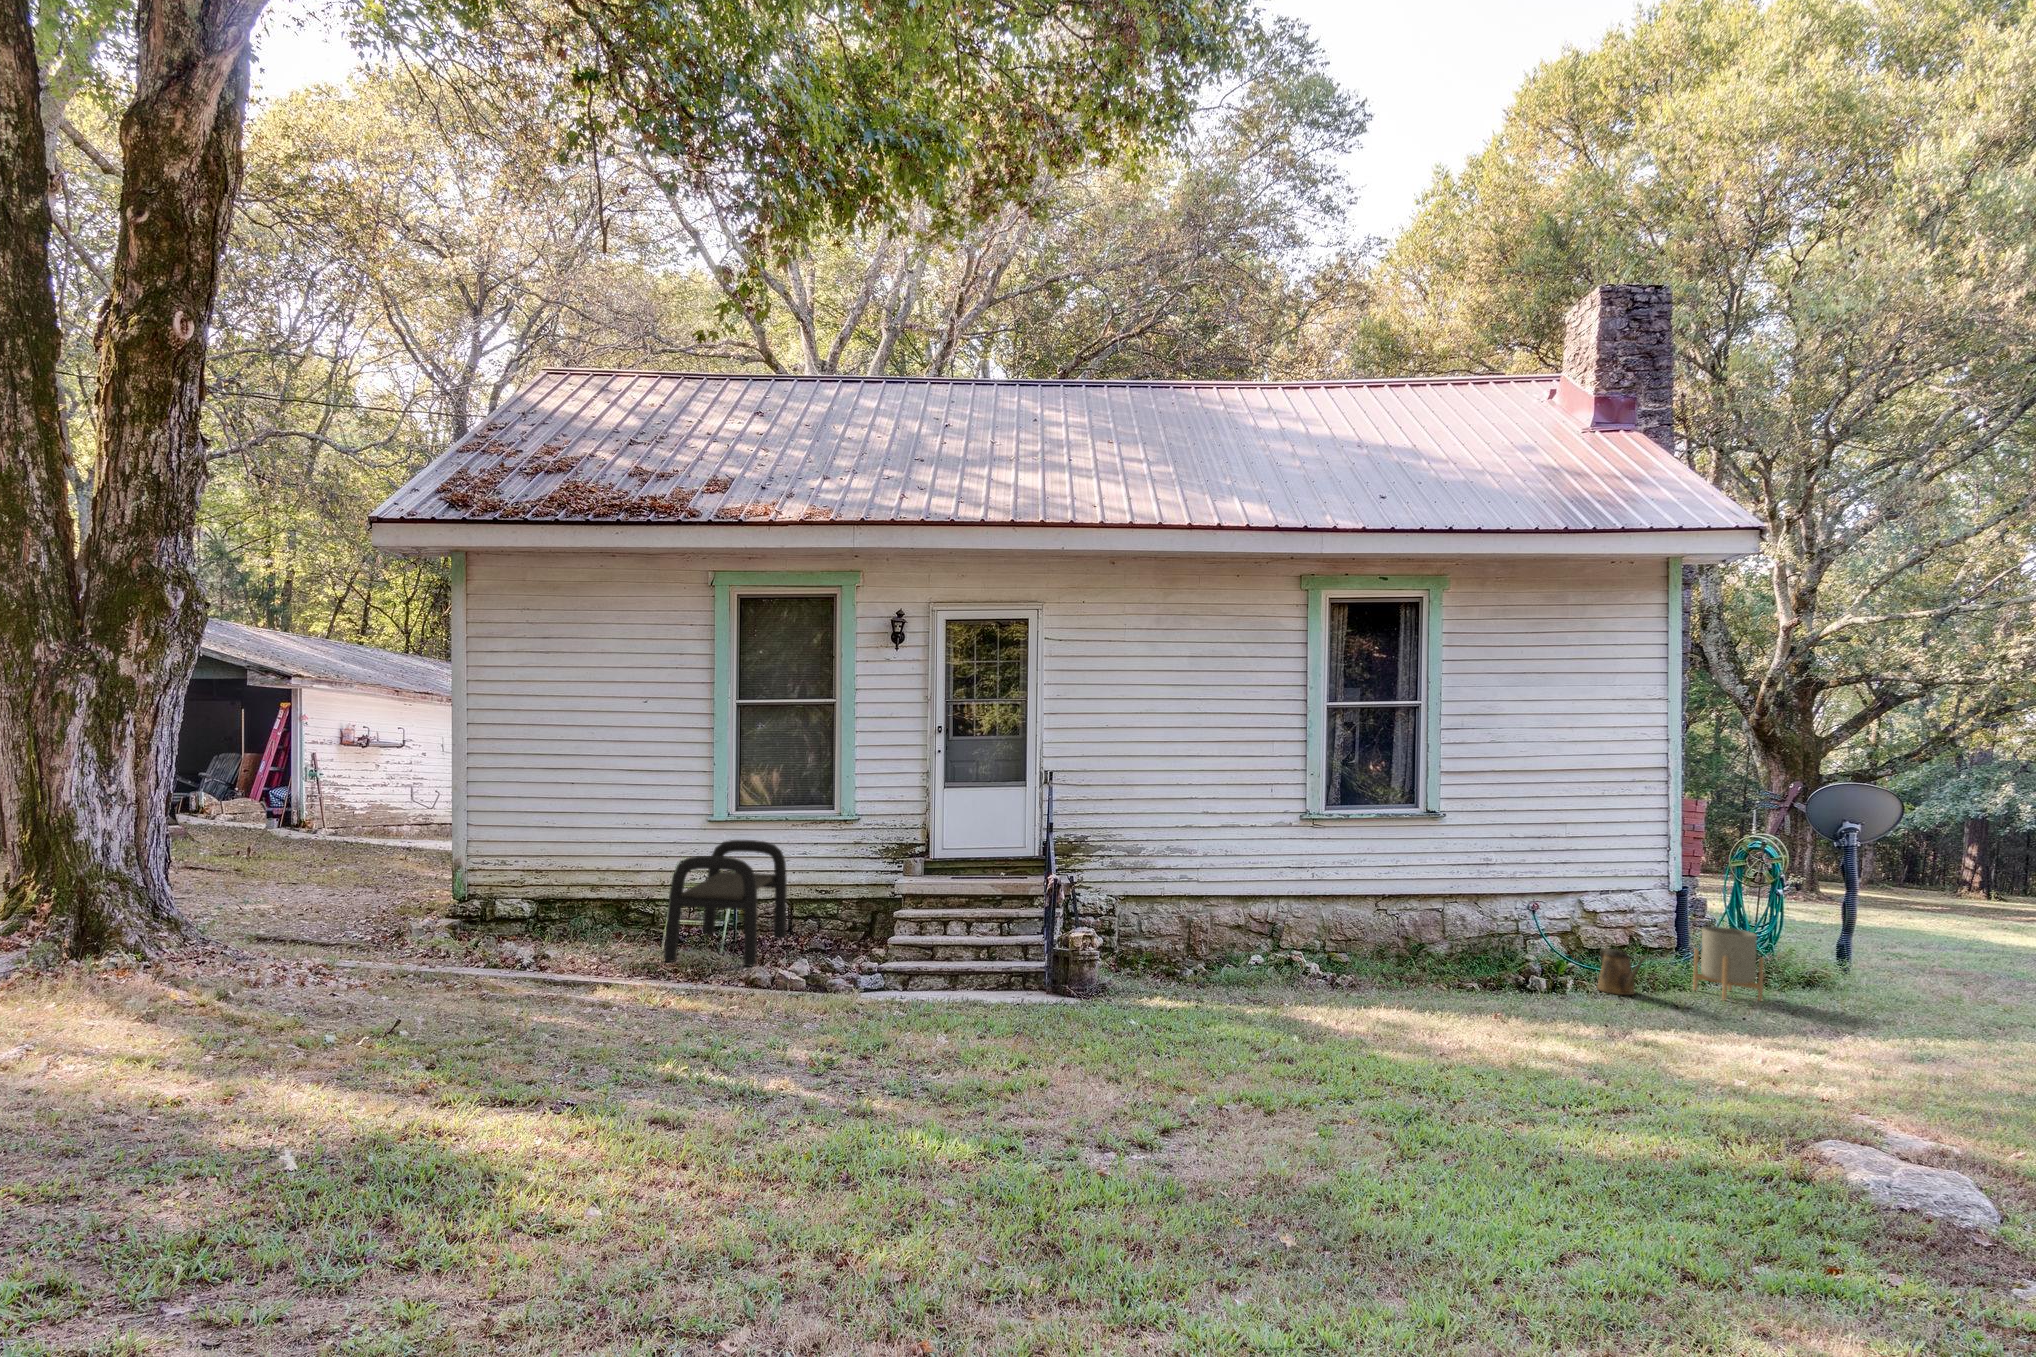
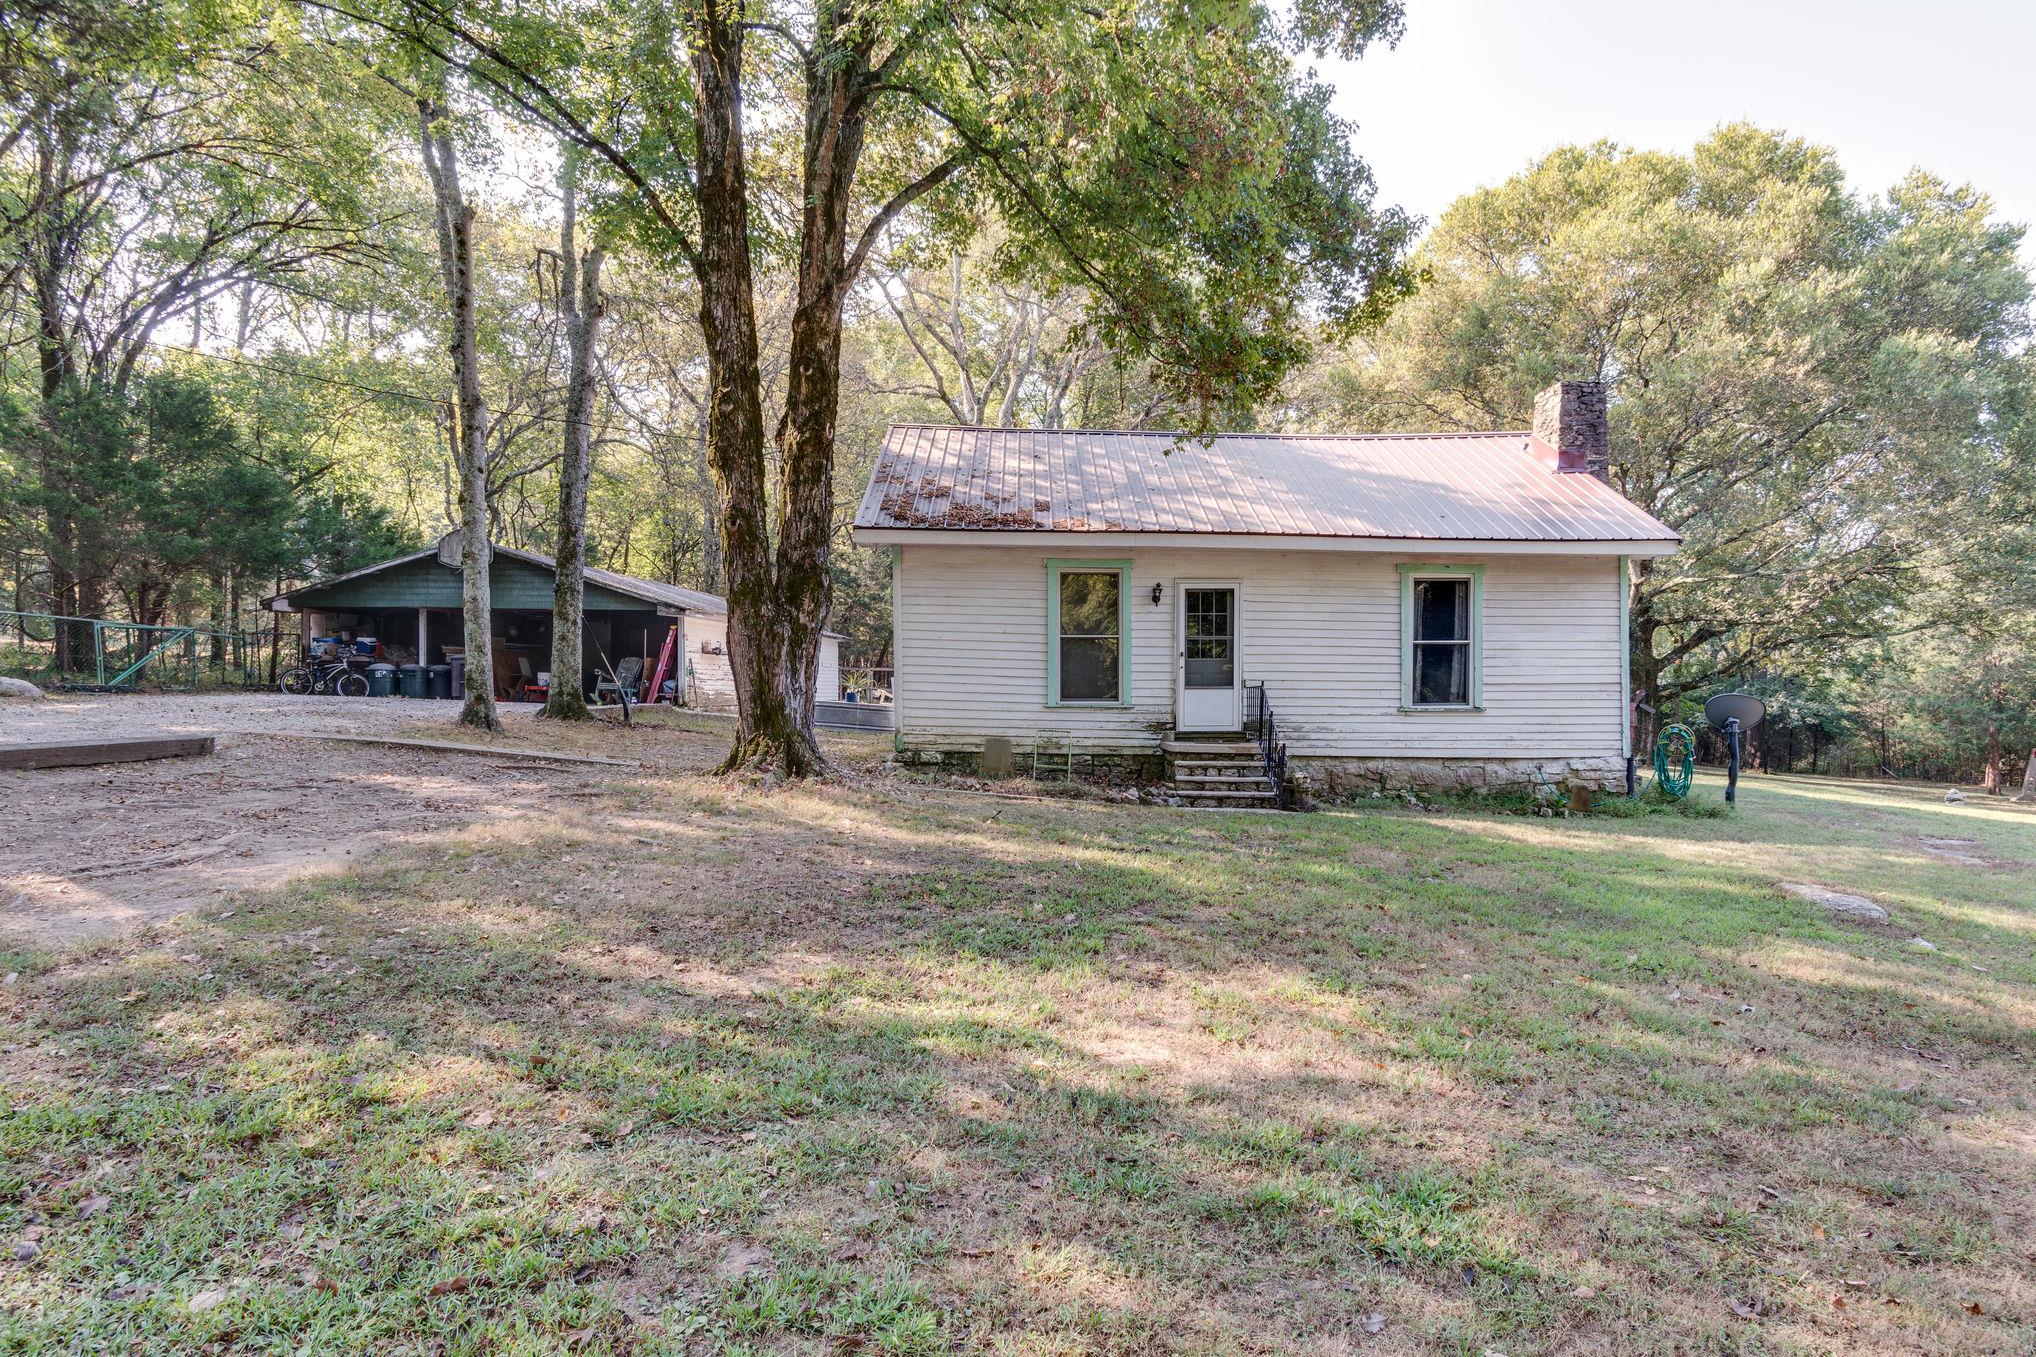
bench: present [664,840,787,966] -> none [1043,721,1105,793]
planter: present [1693,927,1764,1001] -> present [979,738,1015,779]

